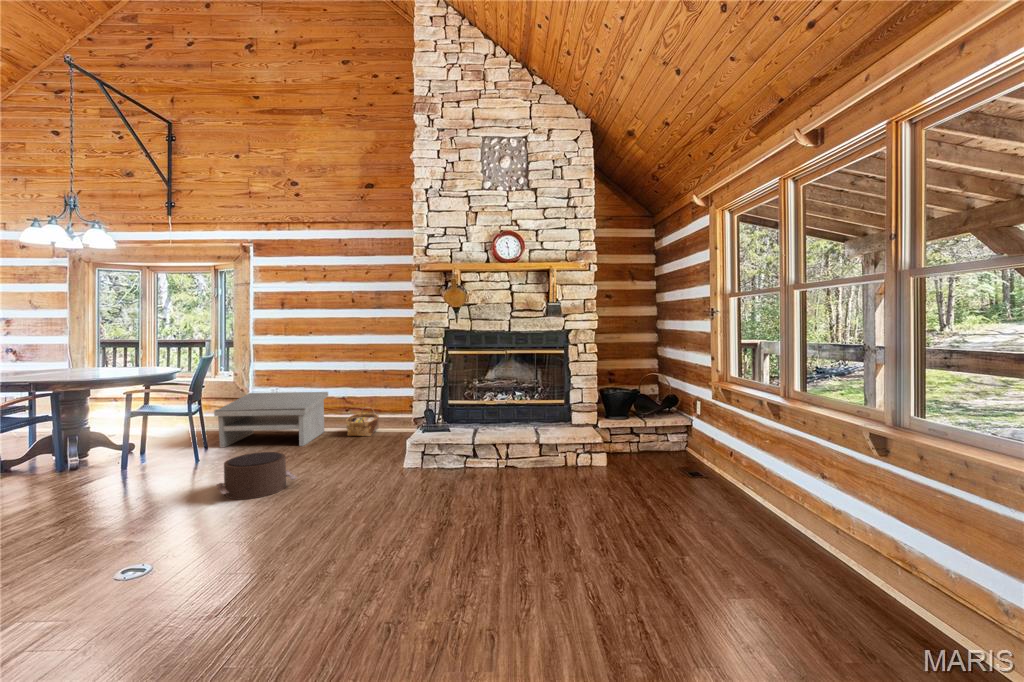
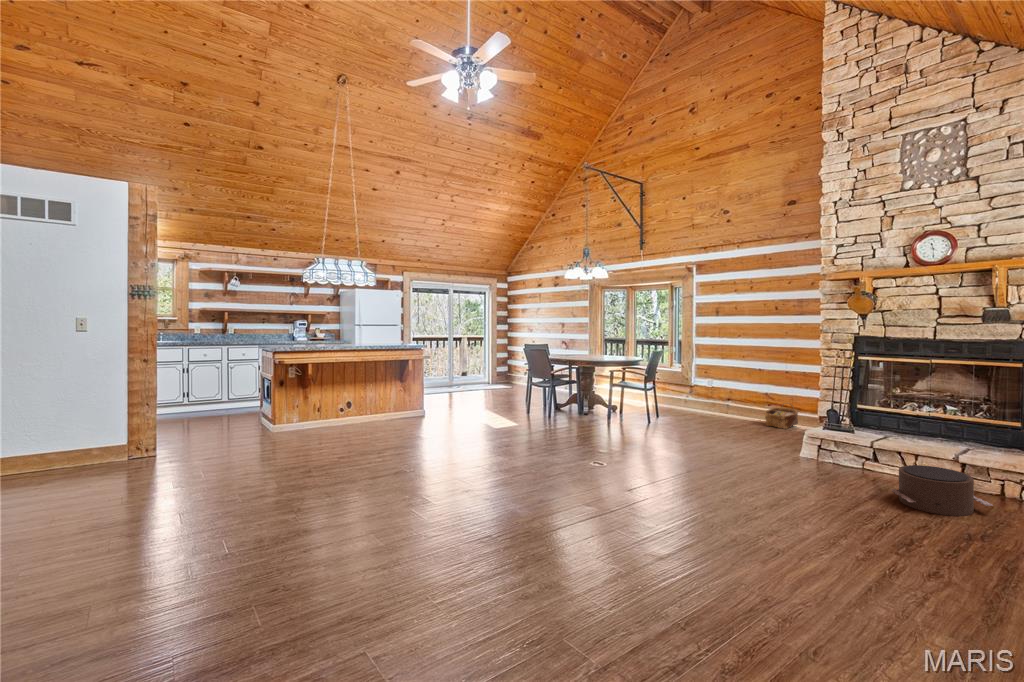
coffee table: present [214,392,328,448] -> none [665,381,752,427]
pouf: present [217,452,297,499] -> present [891,465,993,516]

